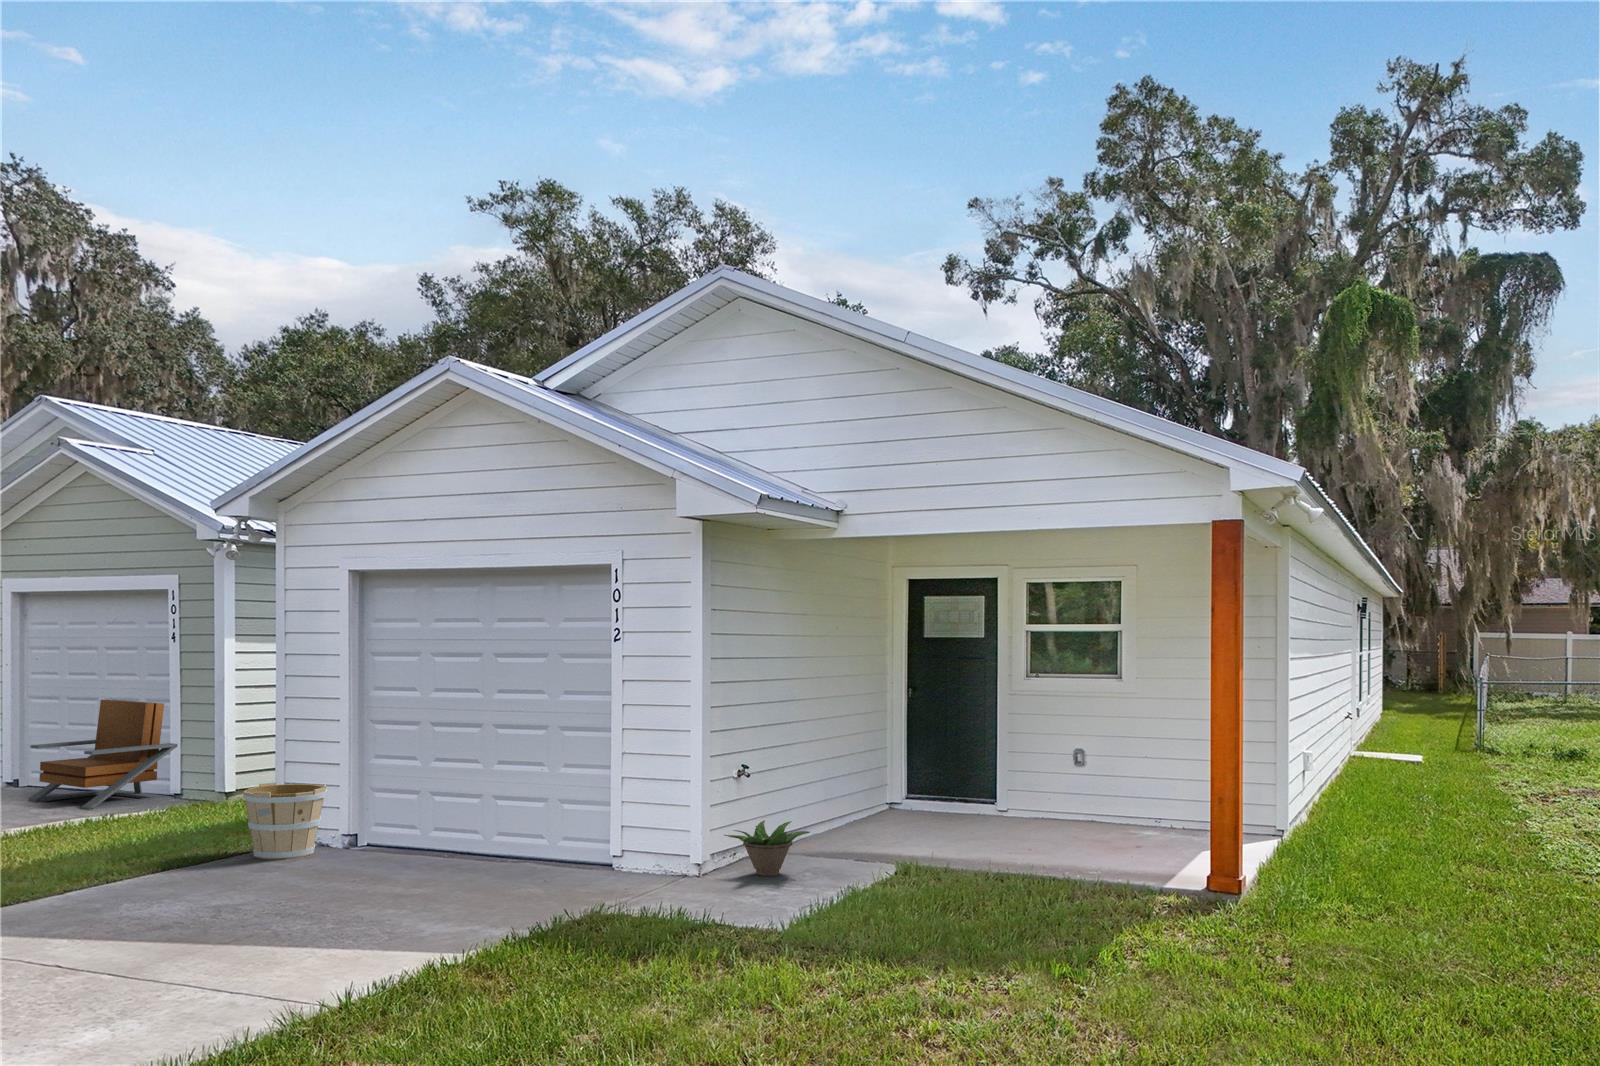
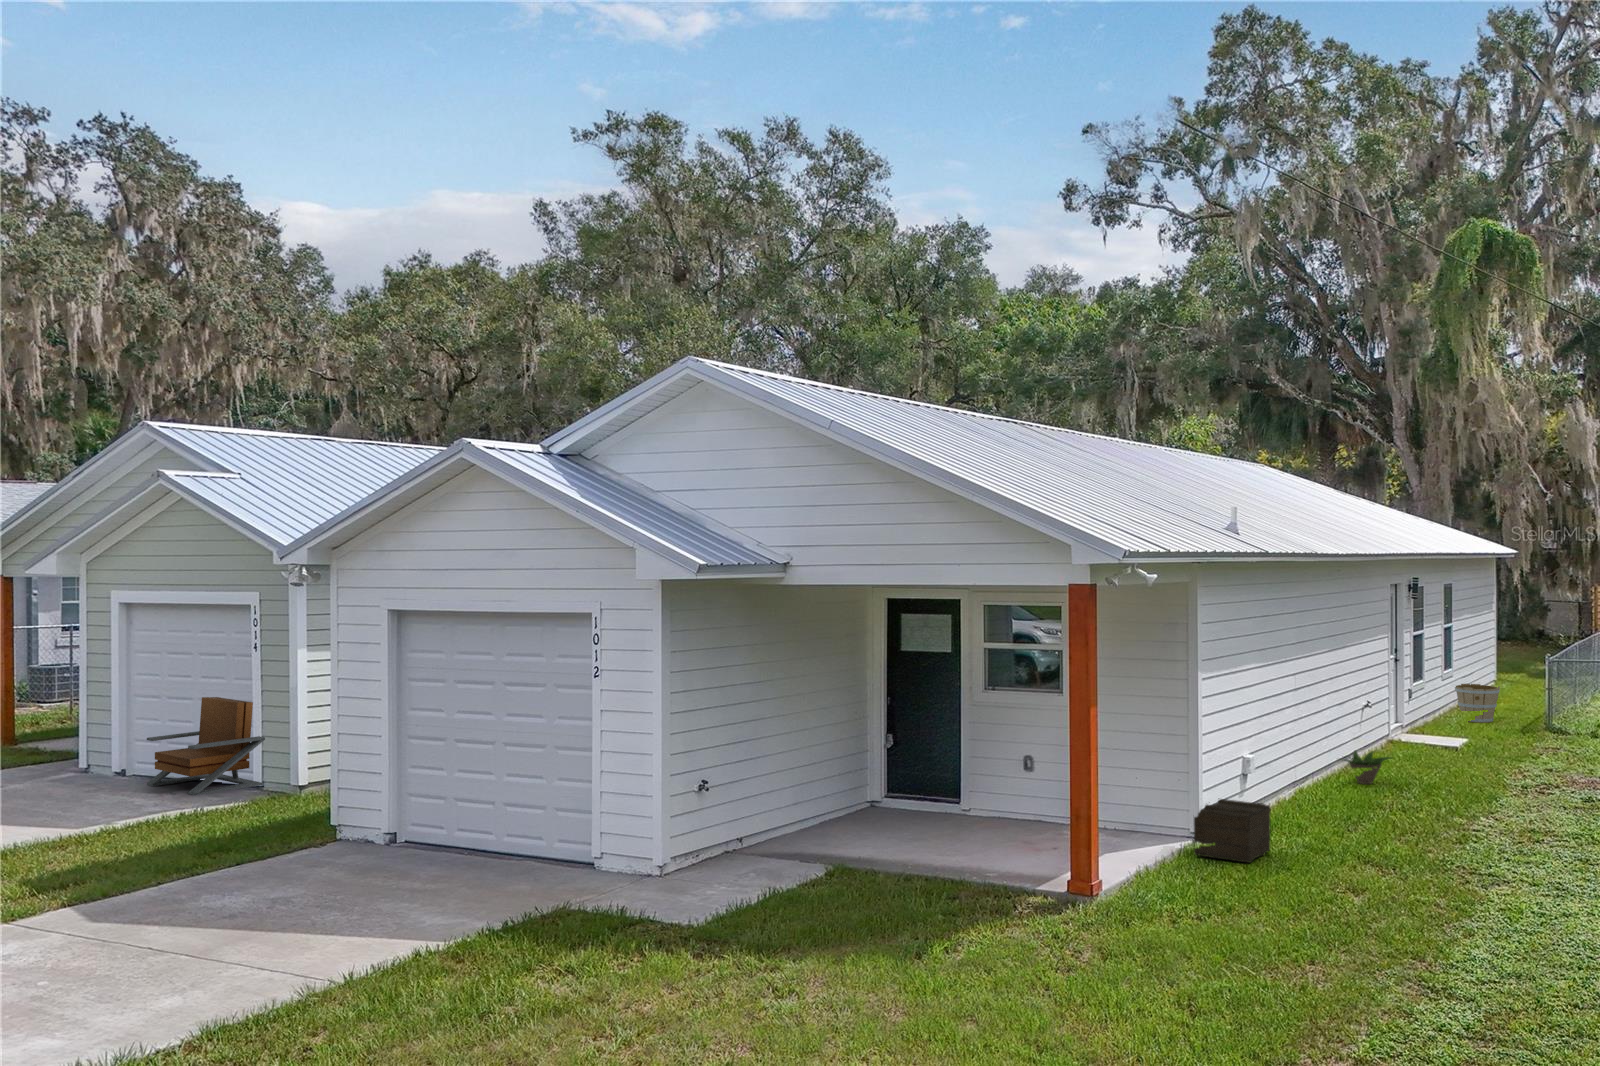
wooden crate: none [1293,781,1367,850] -> present [1194,799,1270,863]
wooden bucket: present [243,783,327,860] -> present [1455,684,1500,723]
decorative plant: present [725,820,810,876] -> present [1342,751,1390,784]

